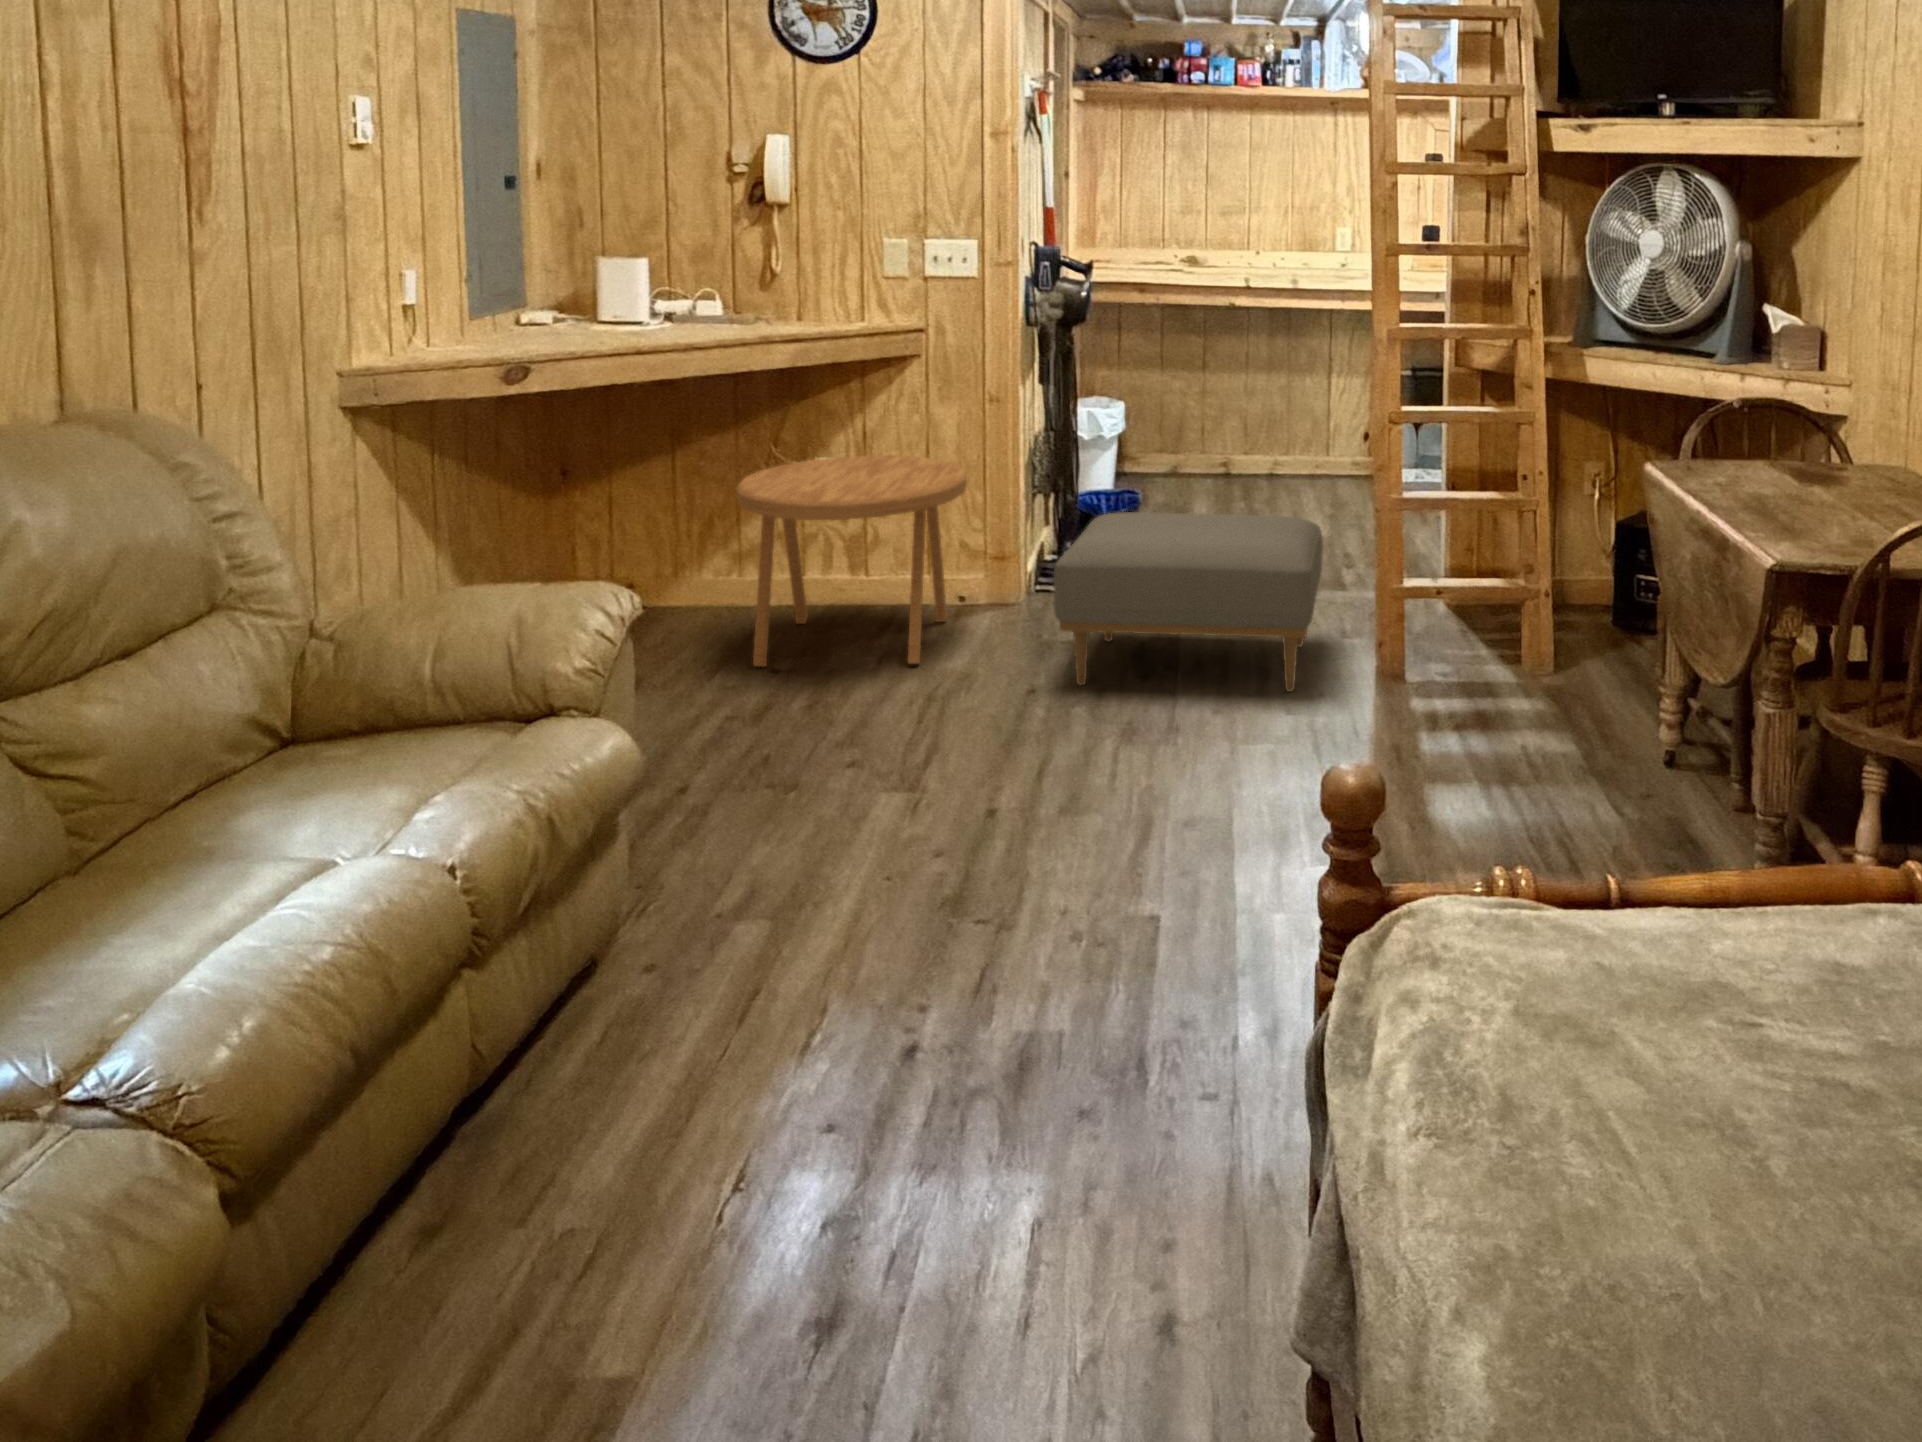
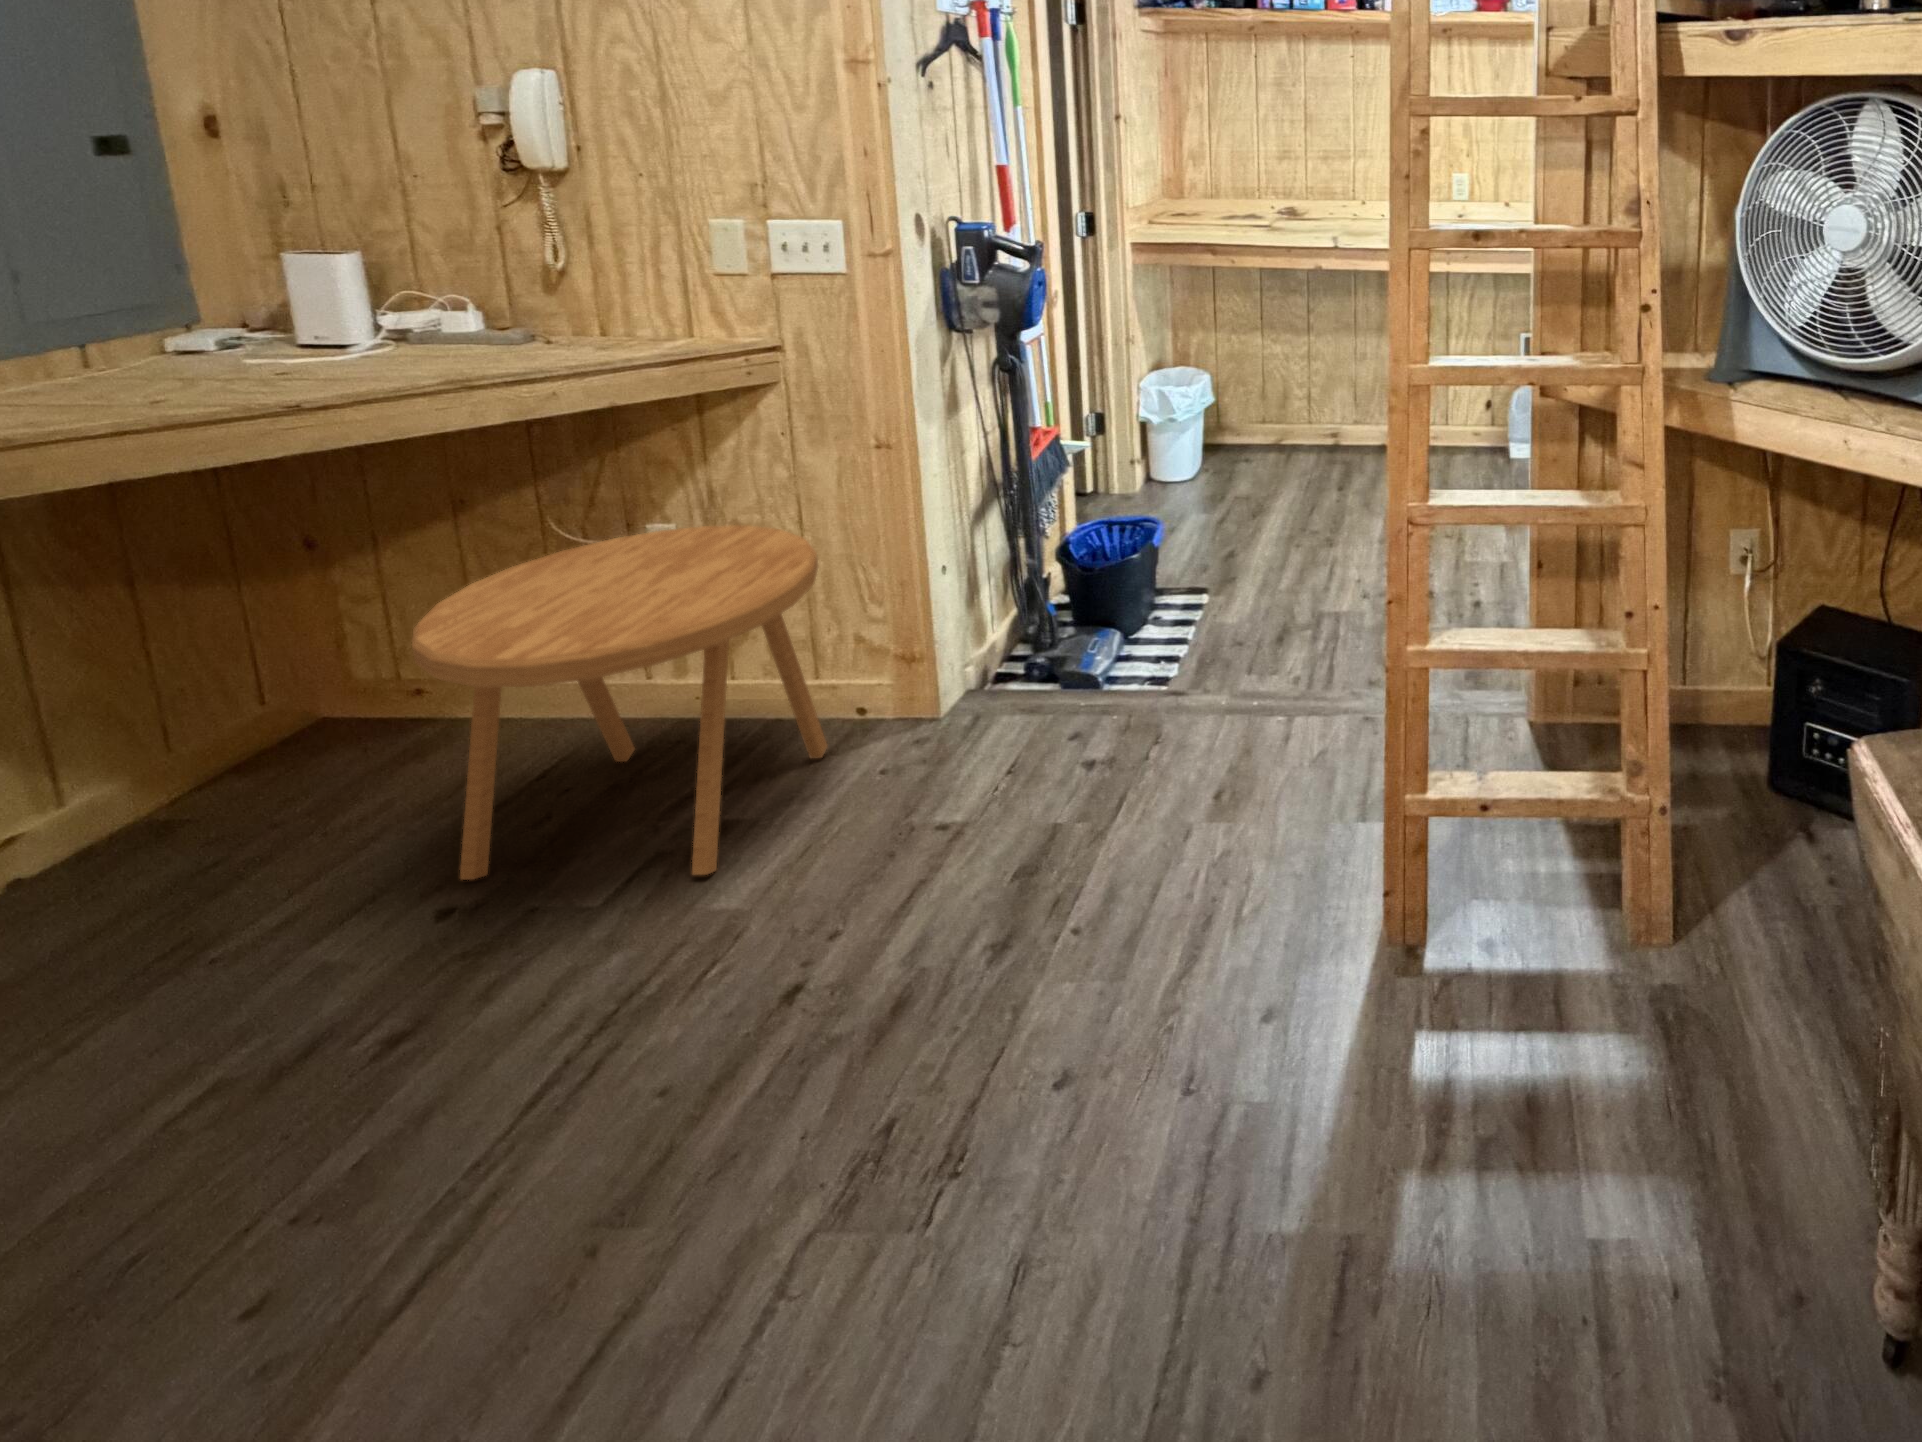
ottoman: present [1054,512,1323,692] -> none [861,627,1334,959]

